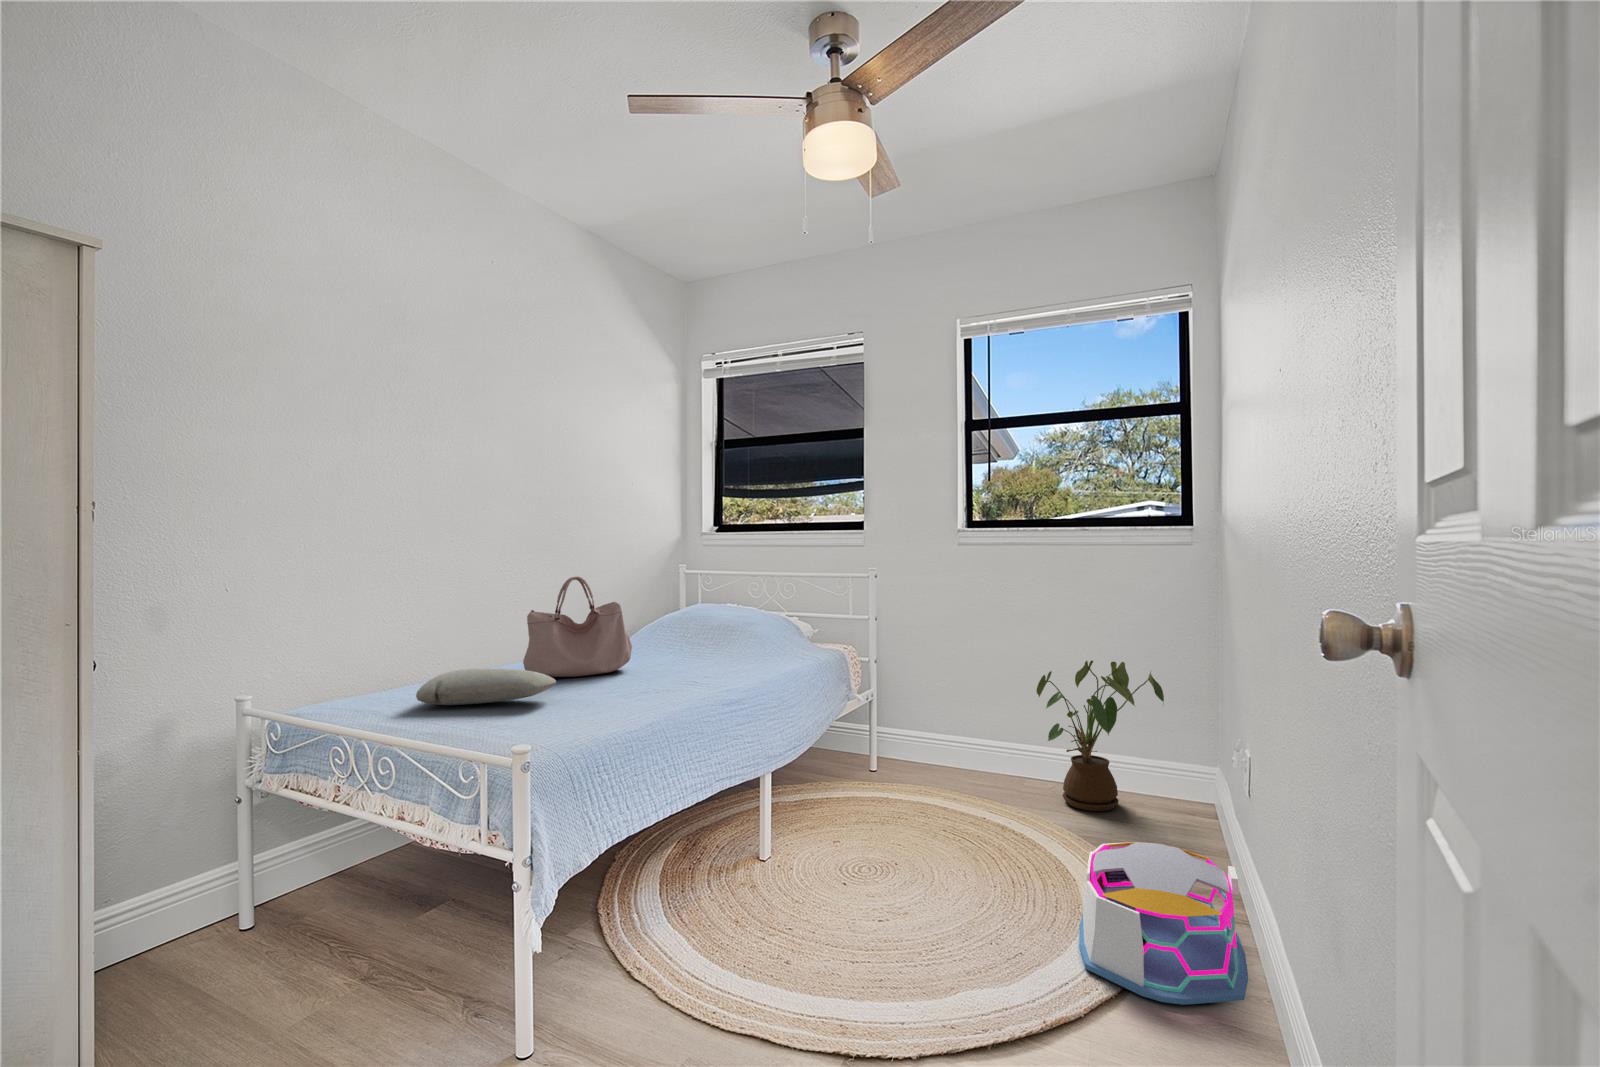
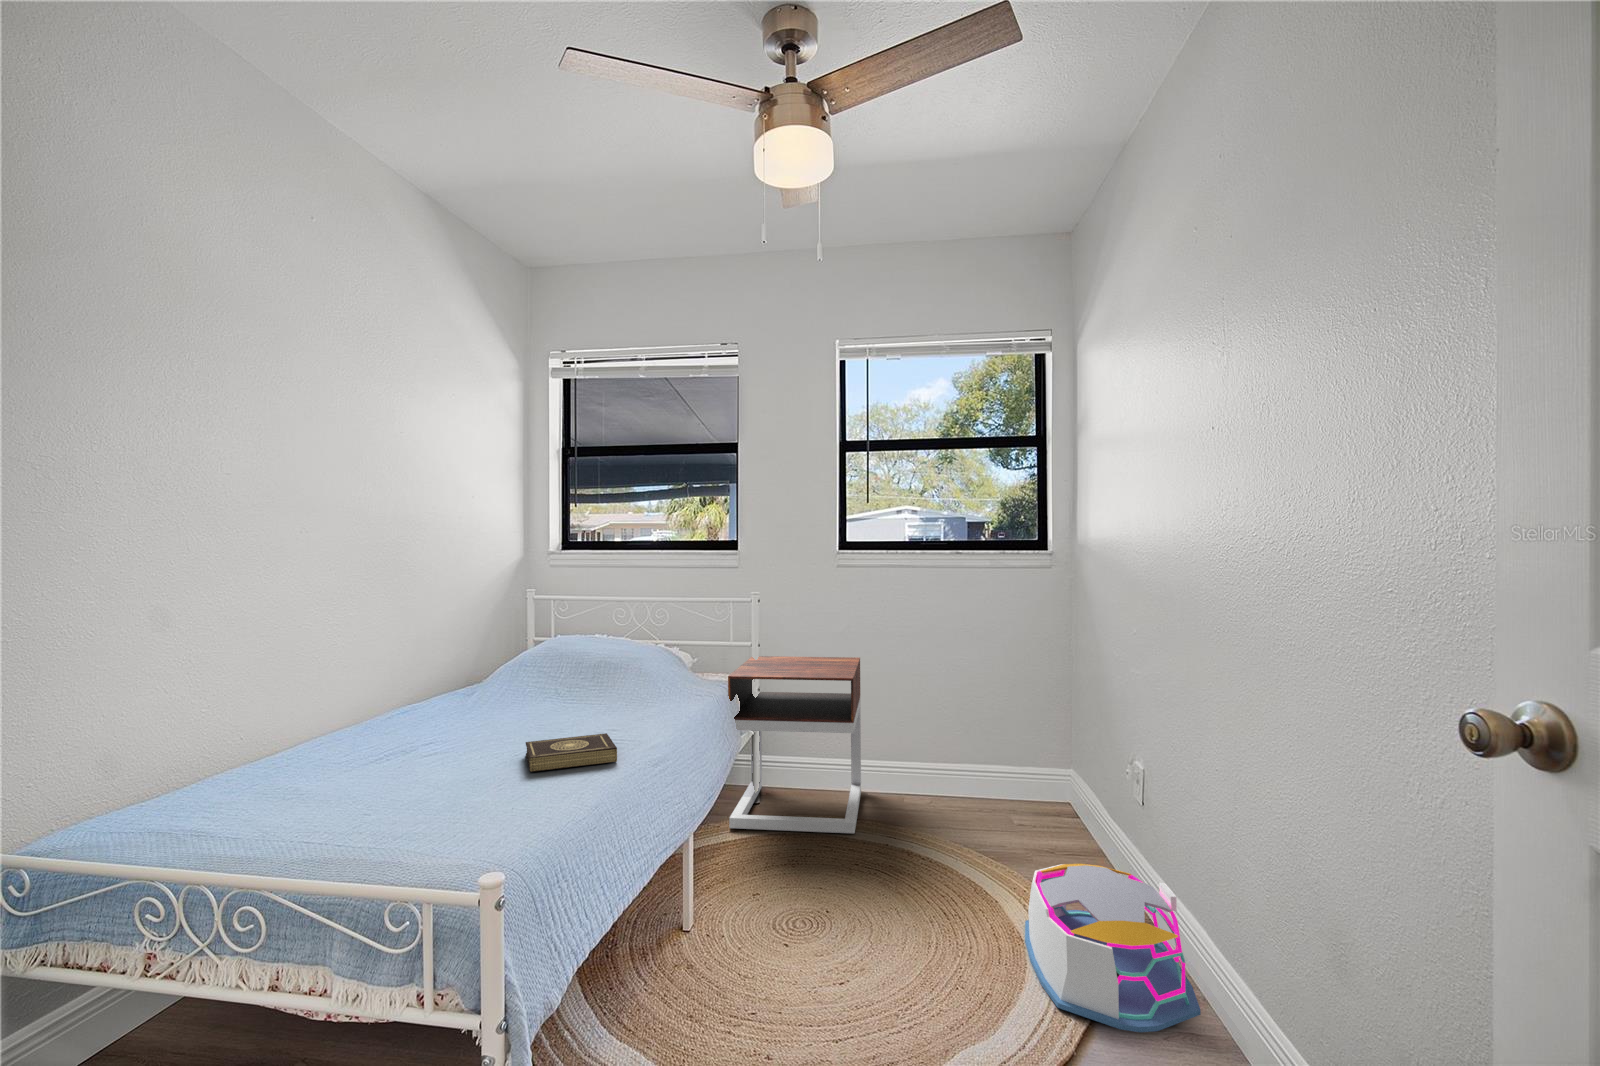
handbag: present [523,577,632,677] -> none [378,623,511,749]
nightstand: none [838,632,983,804] -> present [728,656,861,833]
house plant: present [1036,661,1164,811] -> none [923,678,1039,824]
pillow: present [416,668,556,705] -> none [259,752,449,811]
book: none [621,675,696,697] -> present [526,733,617,772]

